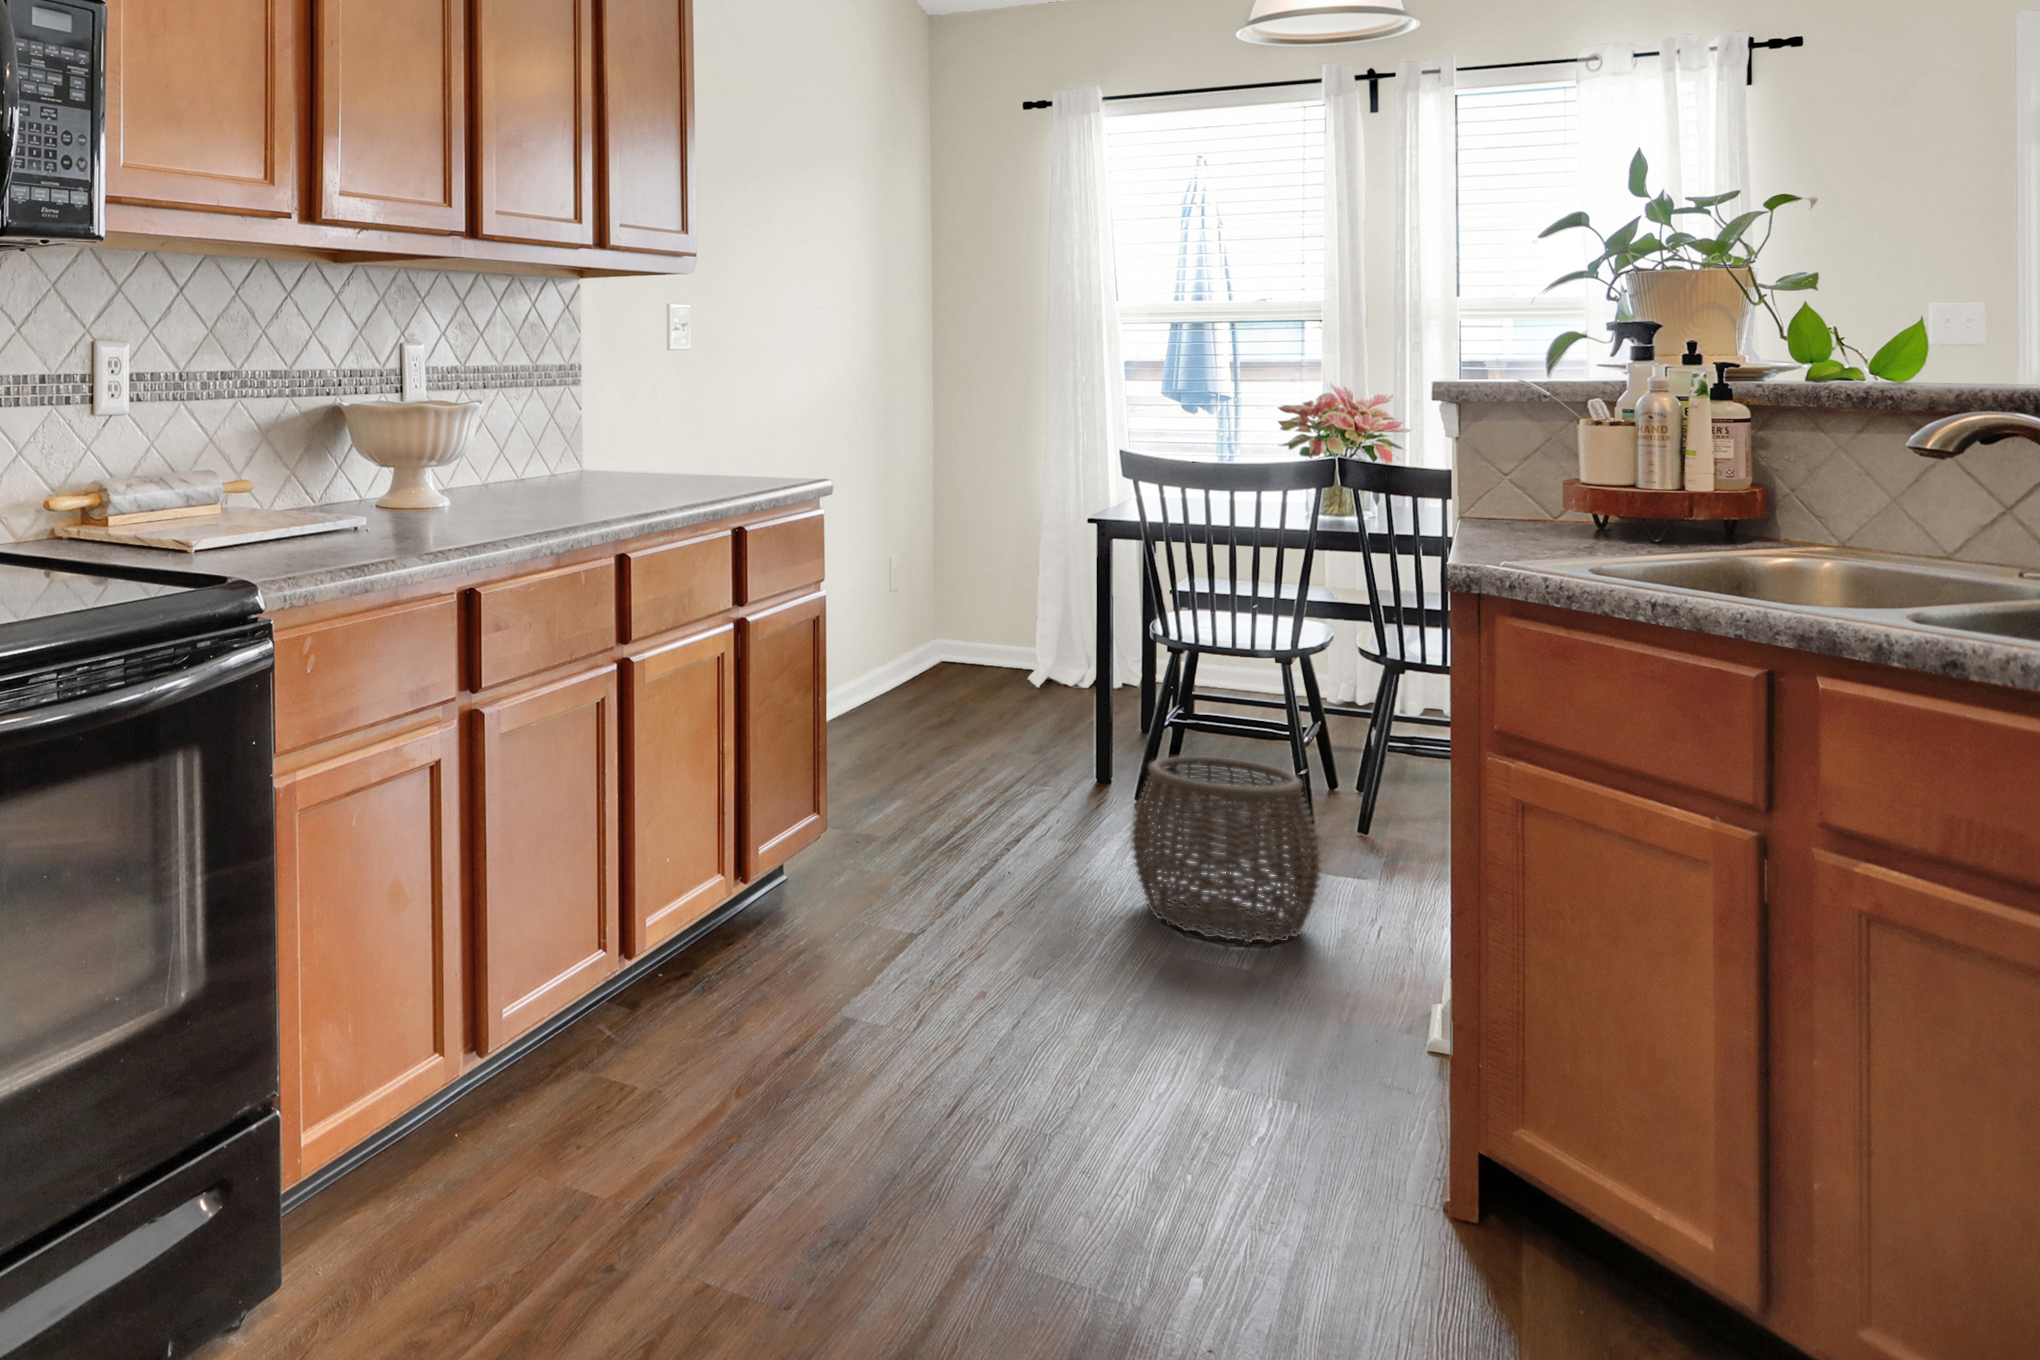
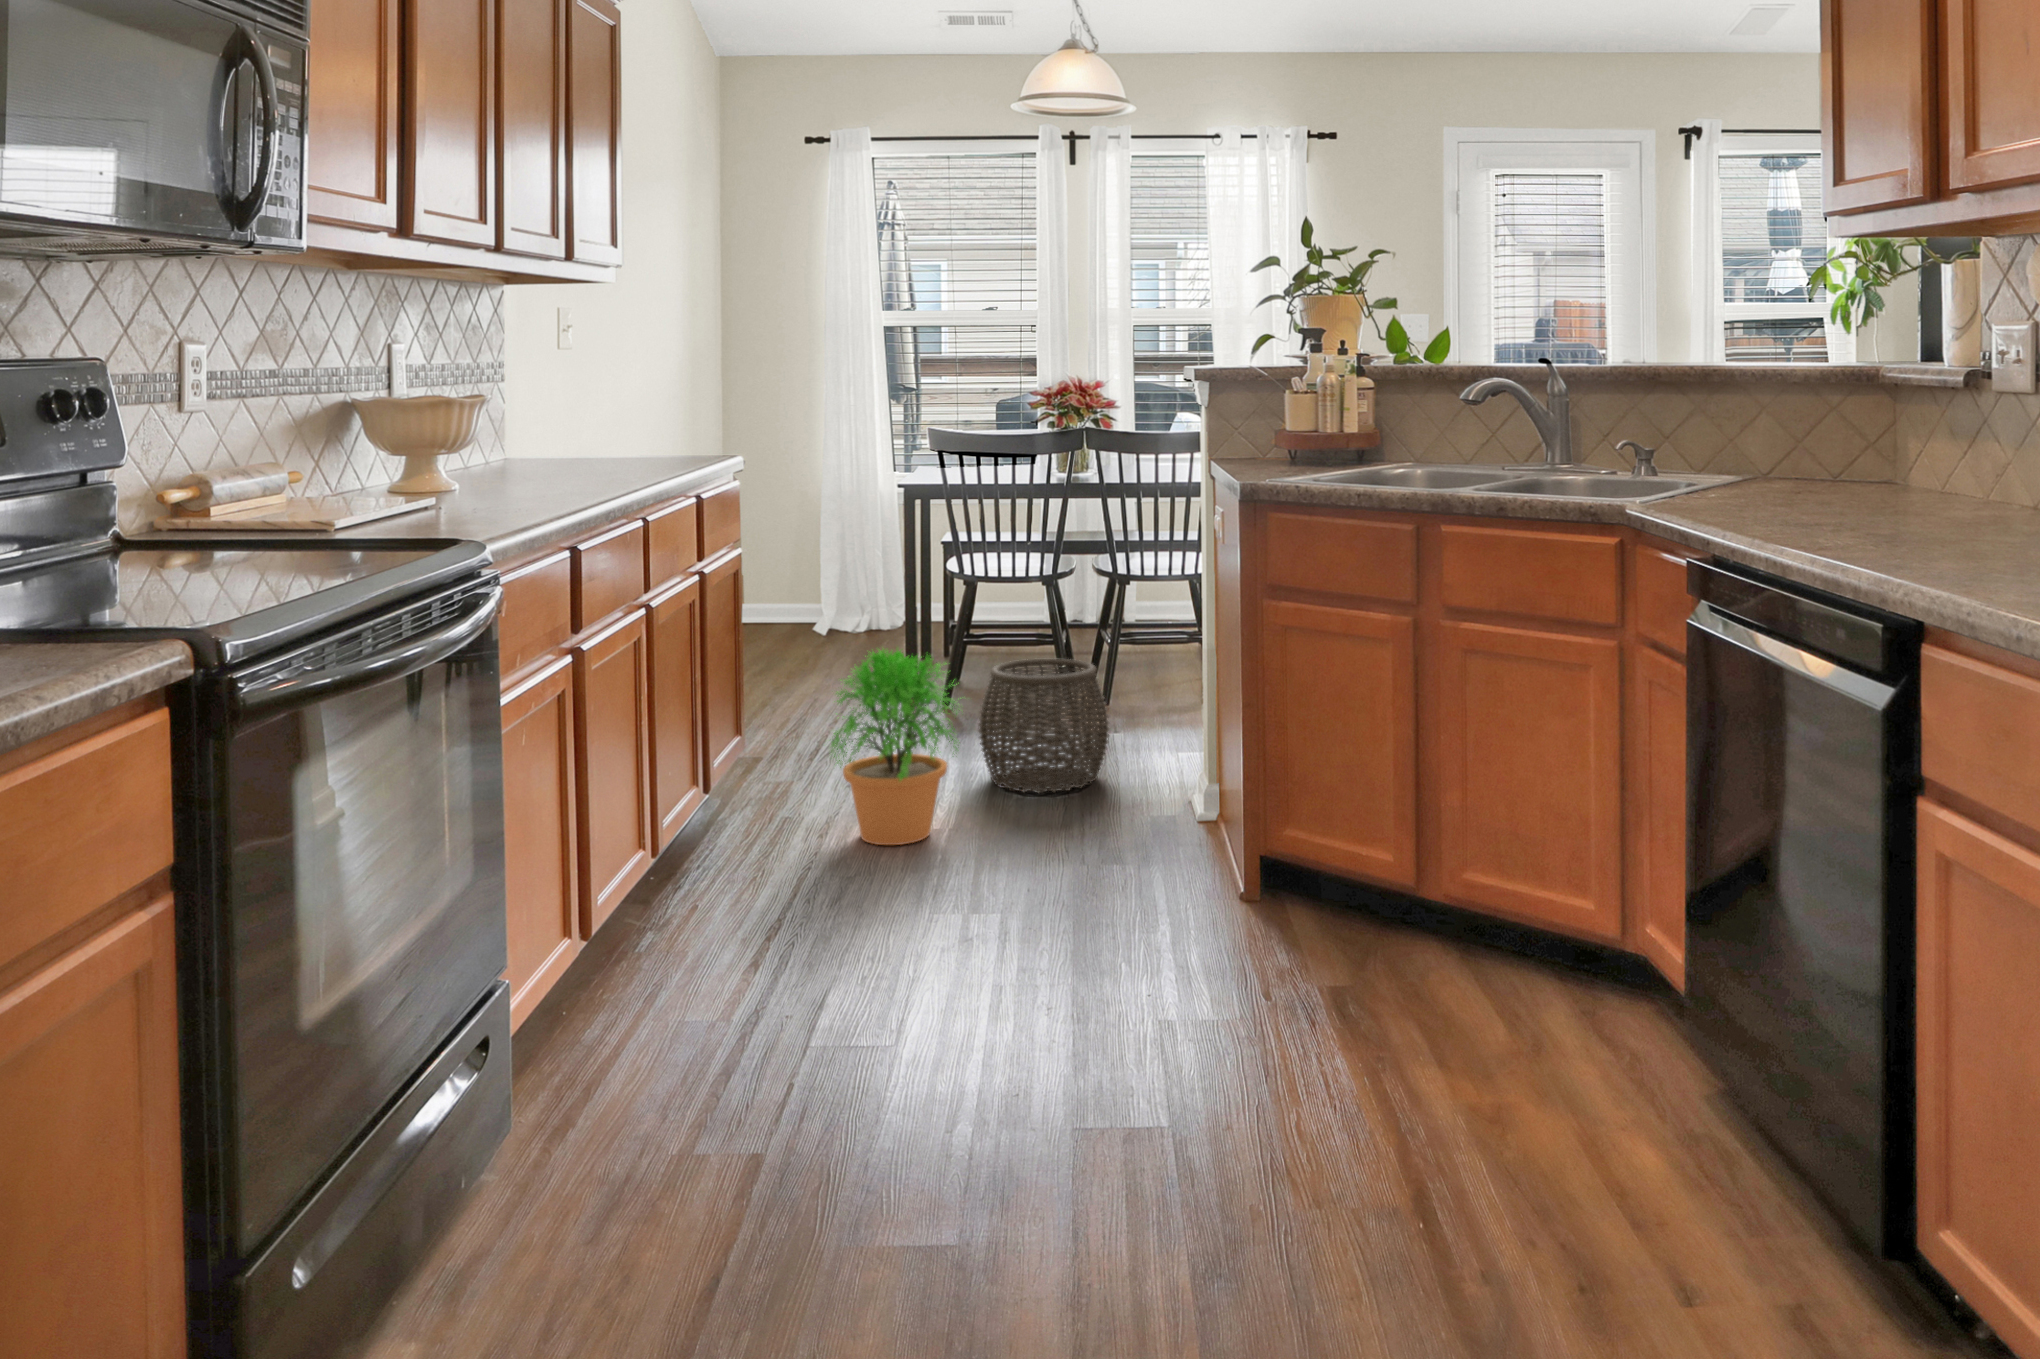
potted plant: none [899,712,1097,963] -> present [831,650,960,845]

